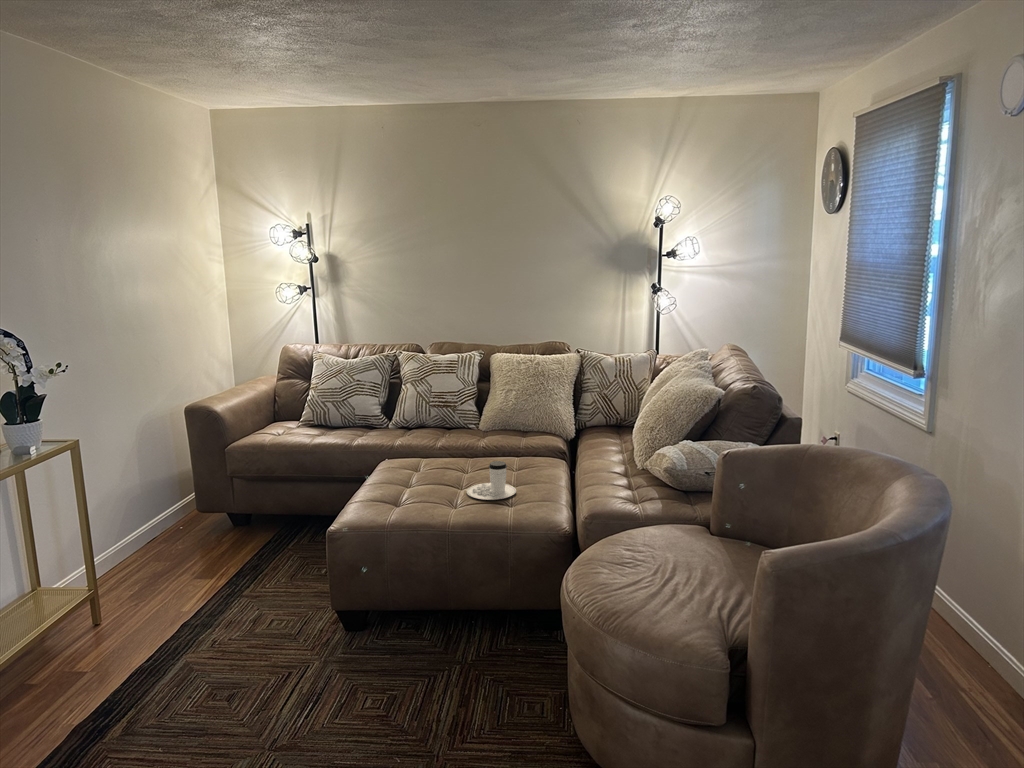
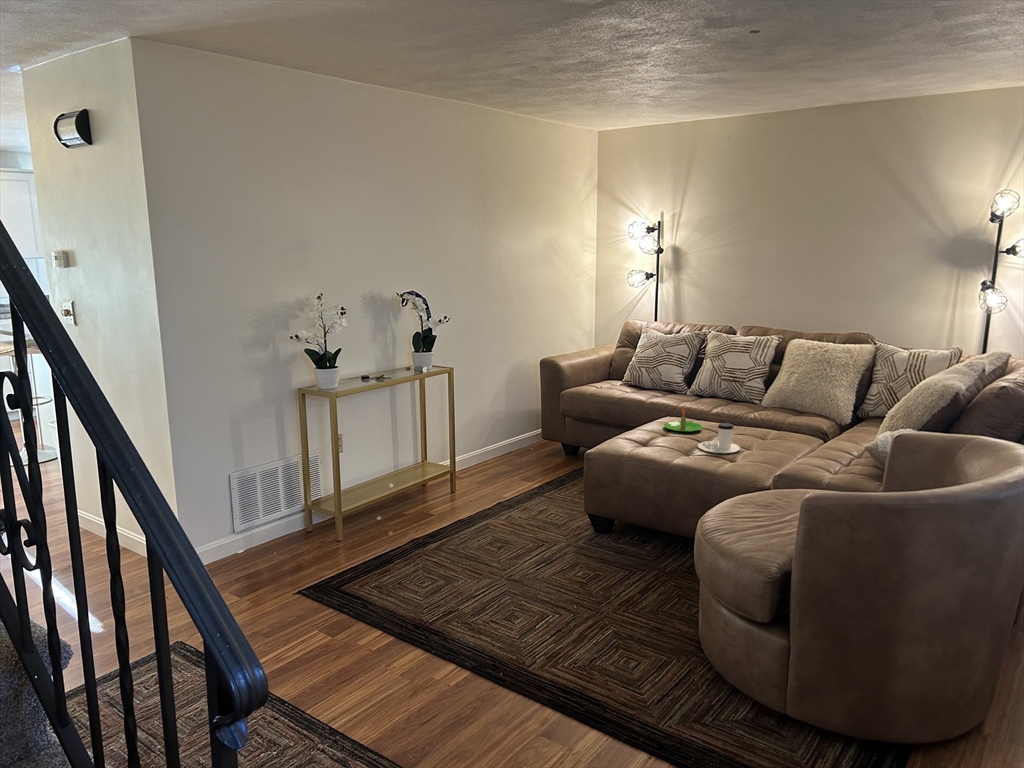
candle: none [406,445,453,479] -> present [664,405,703,432]

